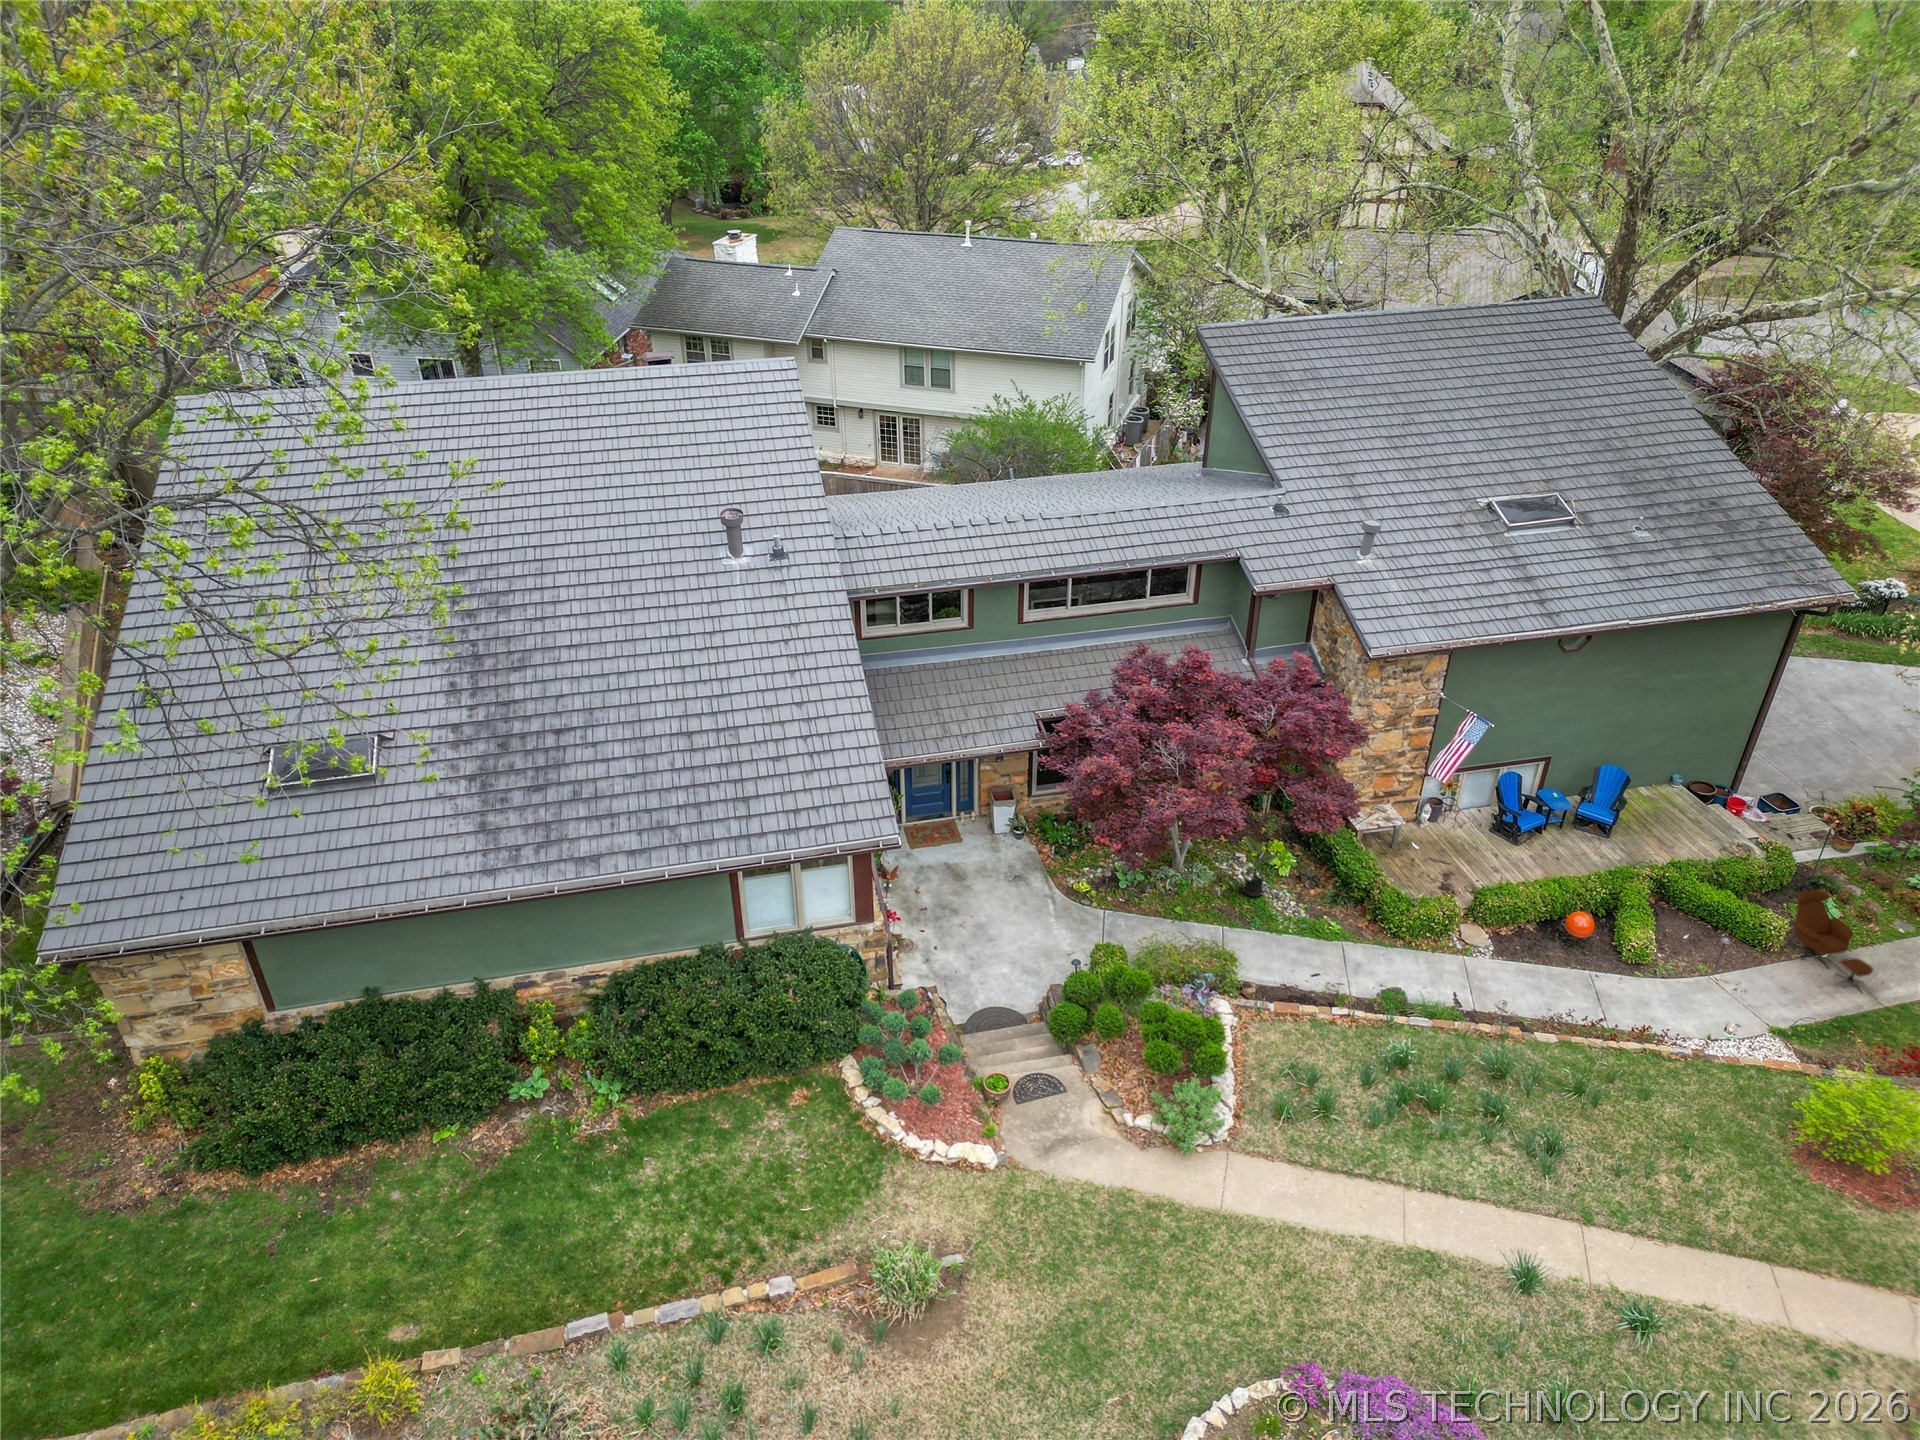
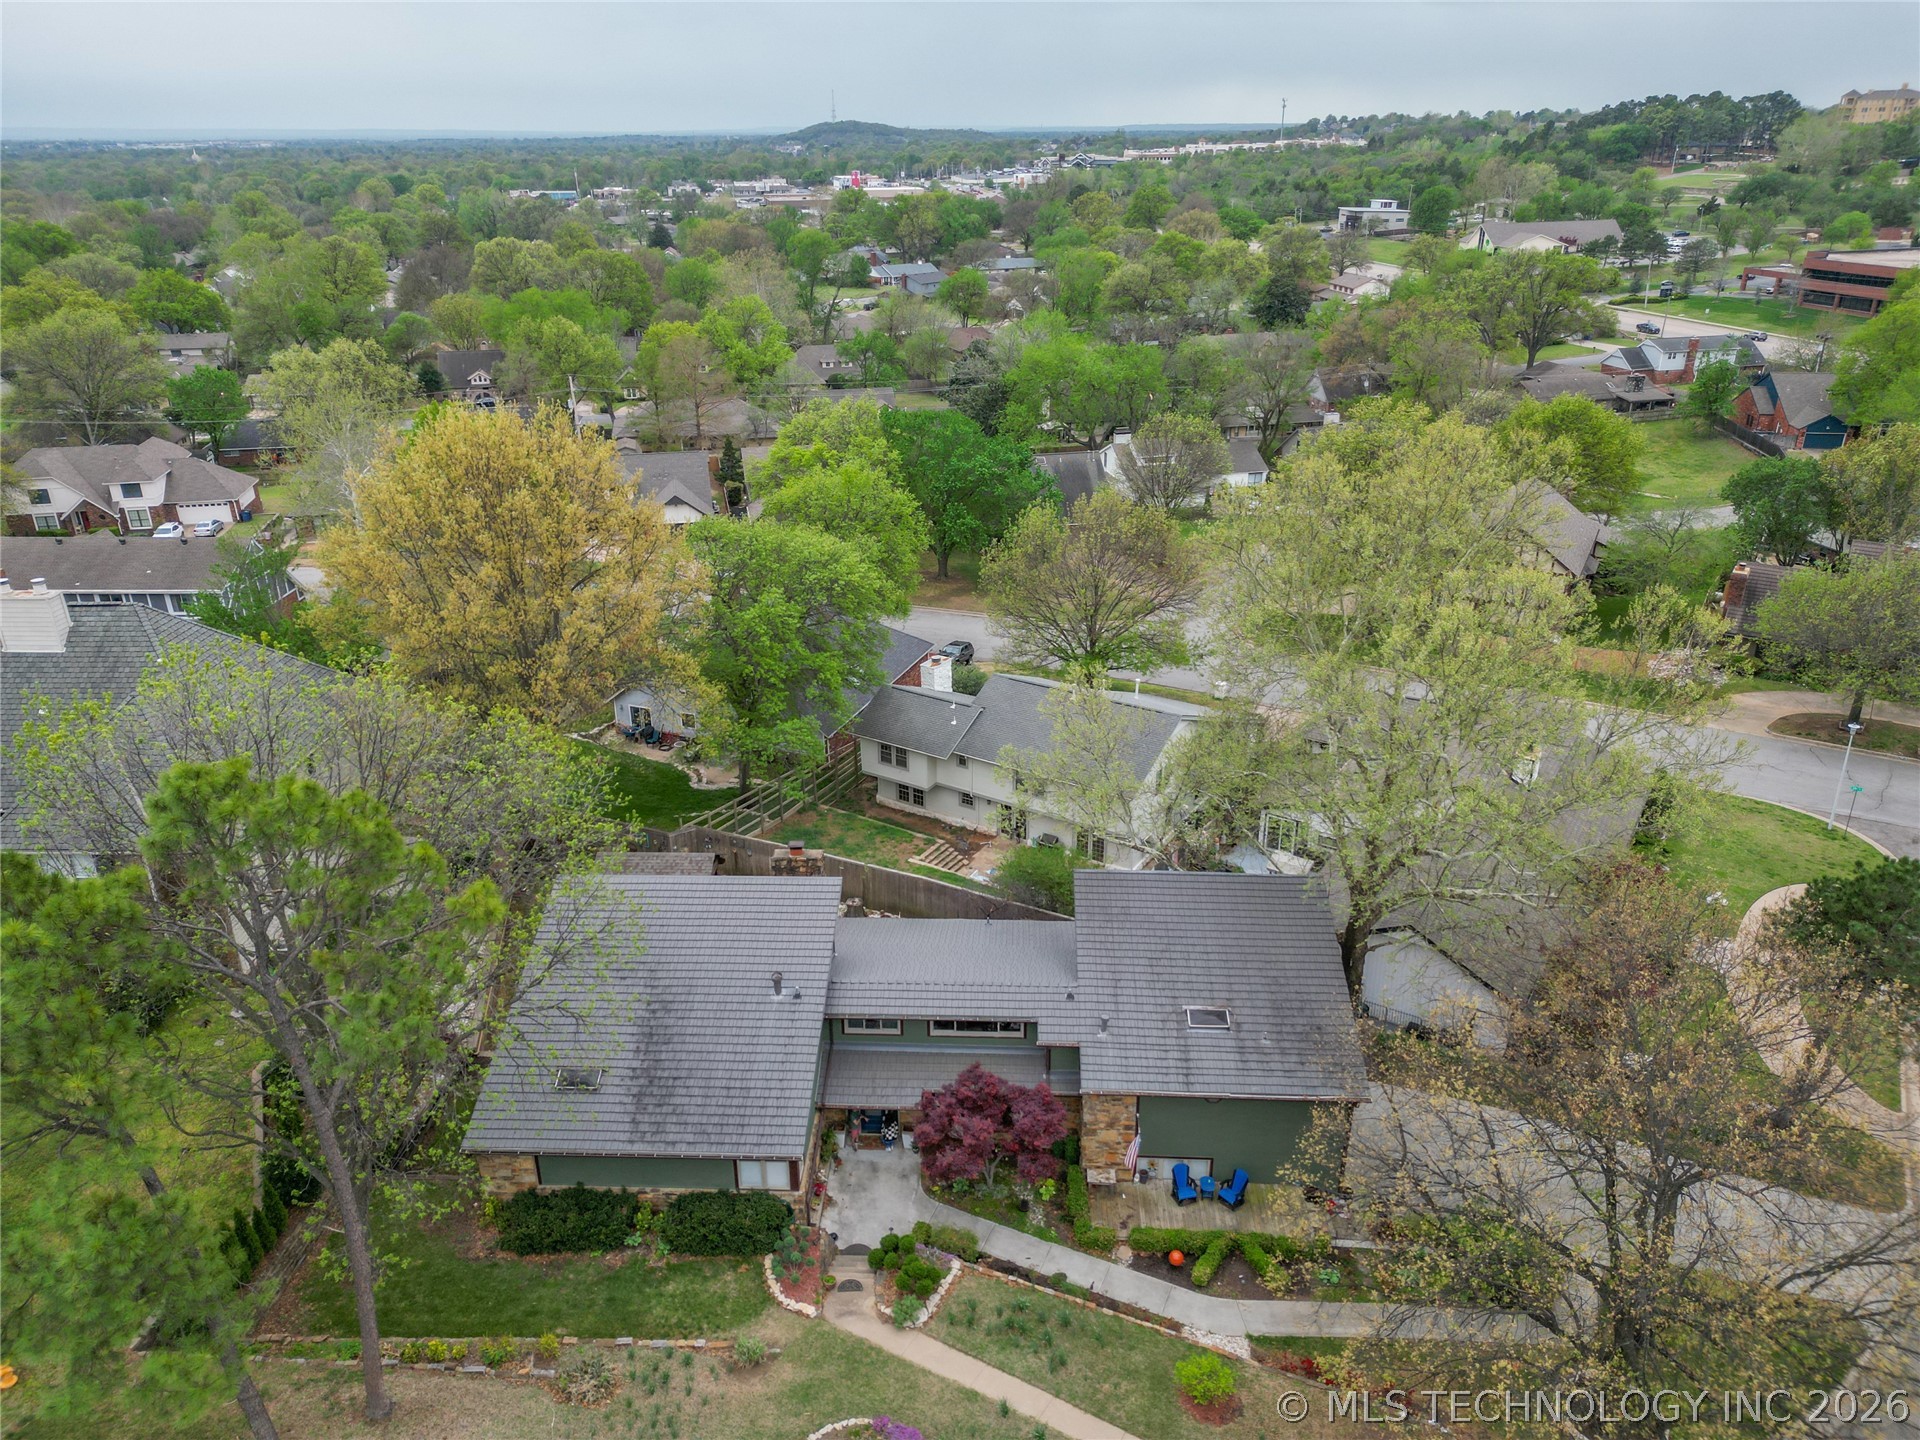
lounge chair: present [1794,890,1873,988] -> none [1304,1263,1335,1329]

